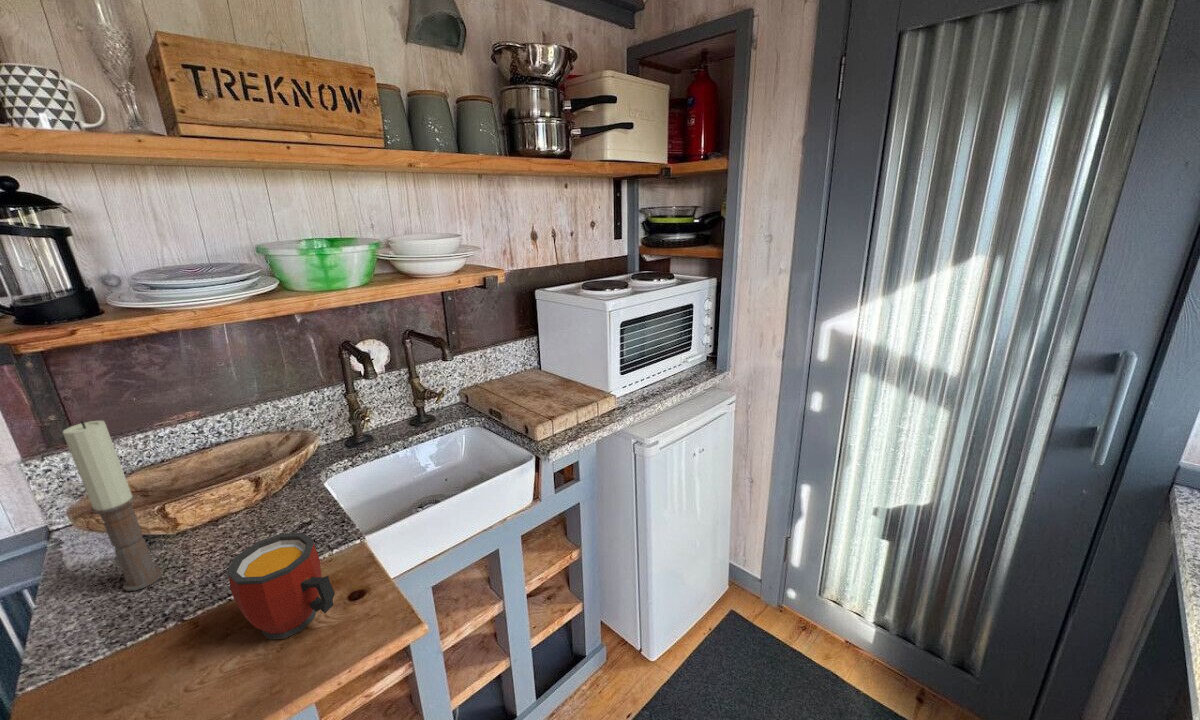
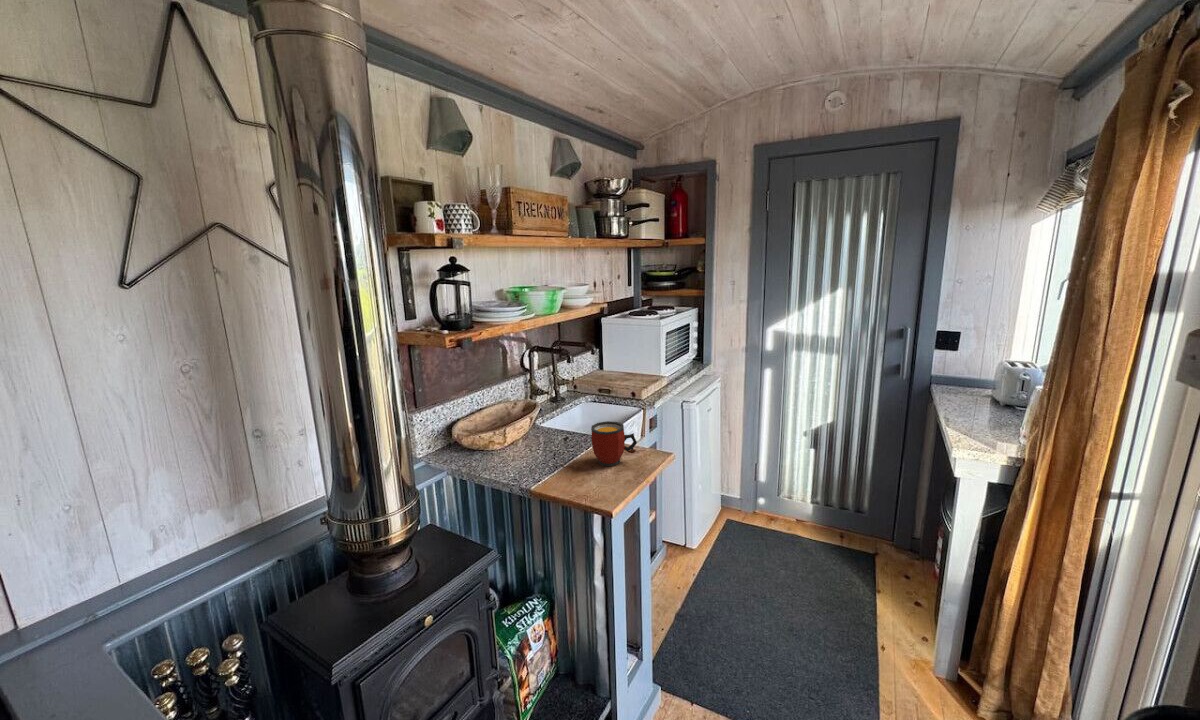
candle: present [63,421,162,591] -> none [497,375,520,467]

